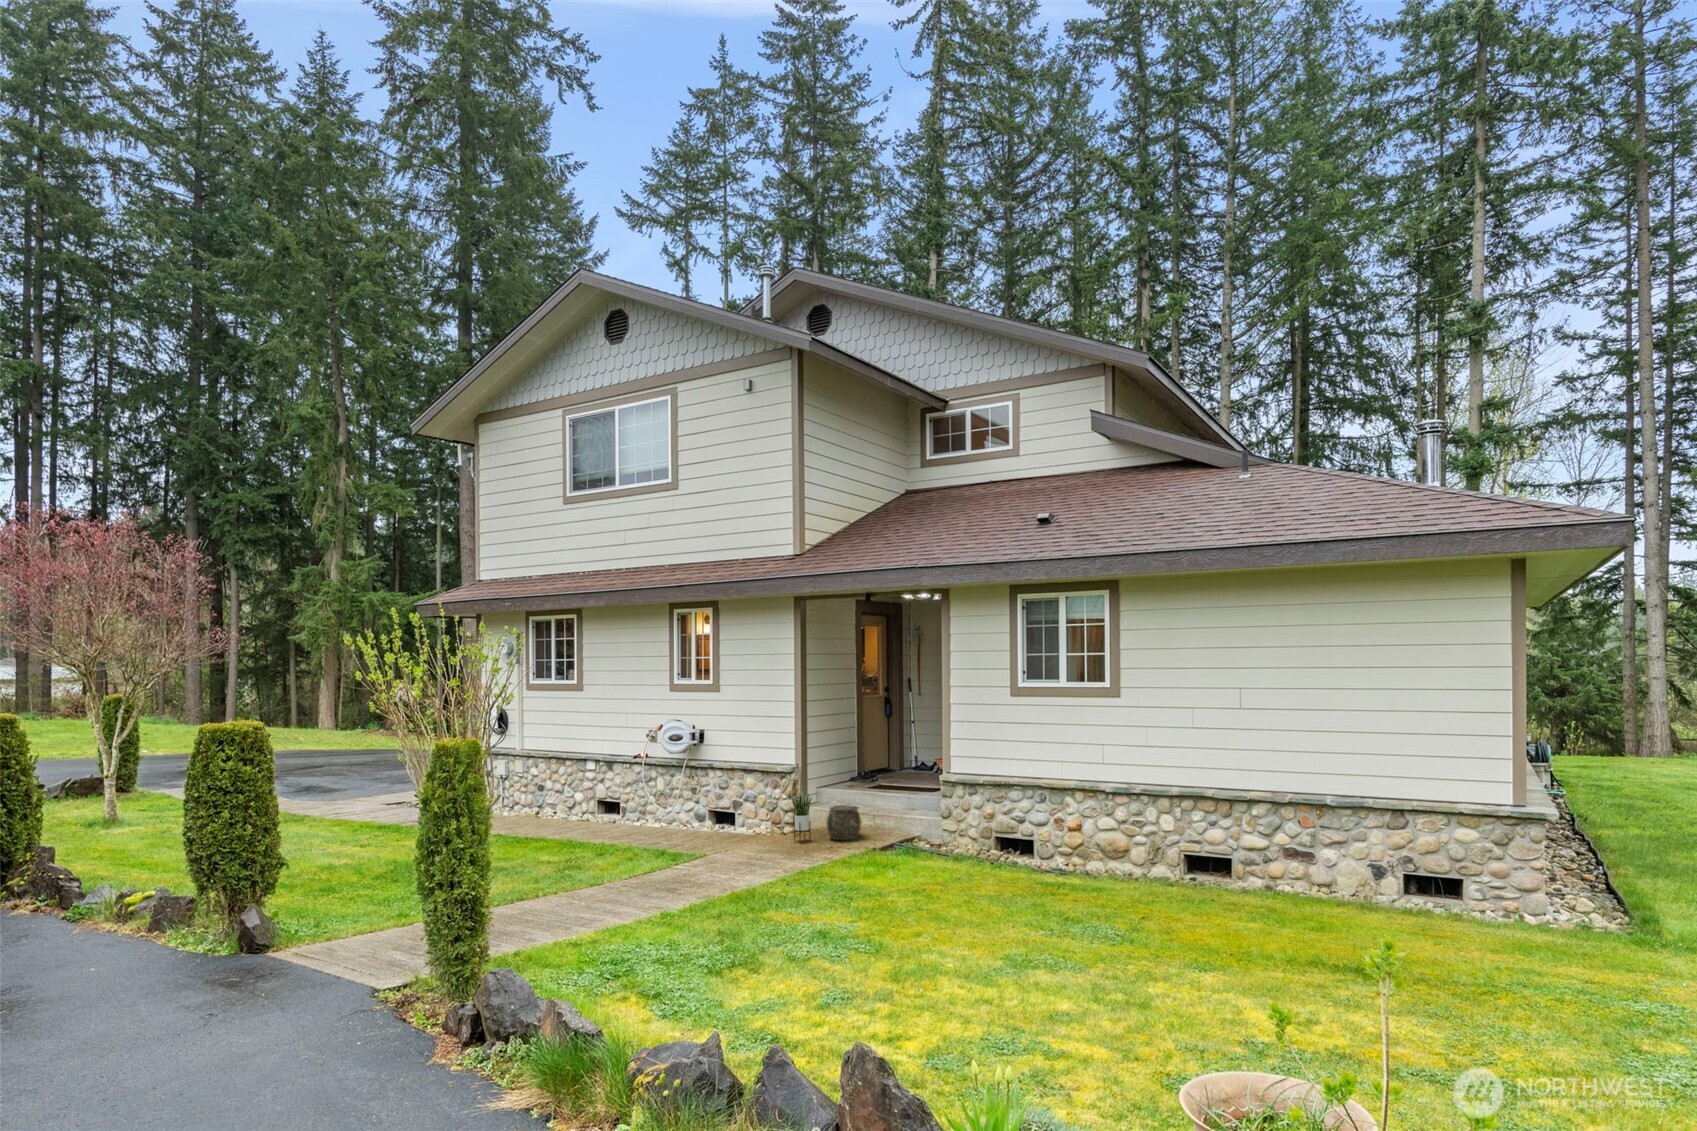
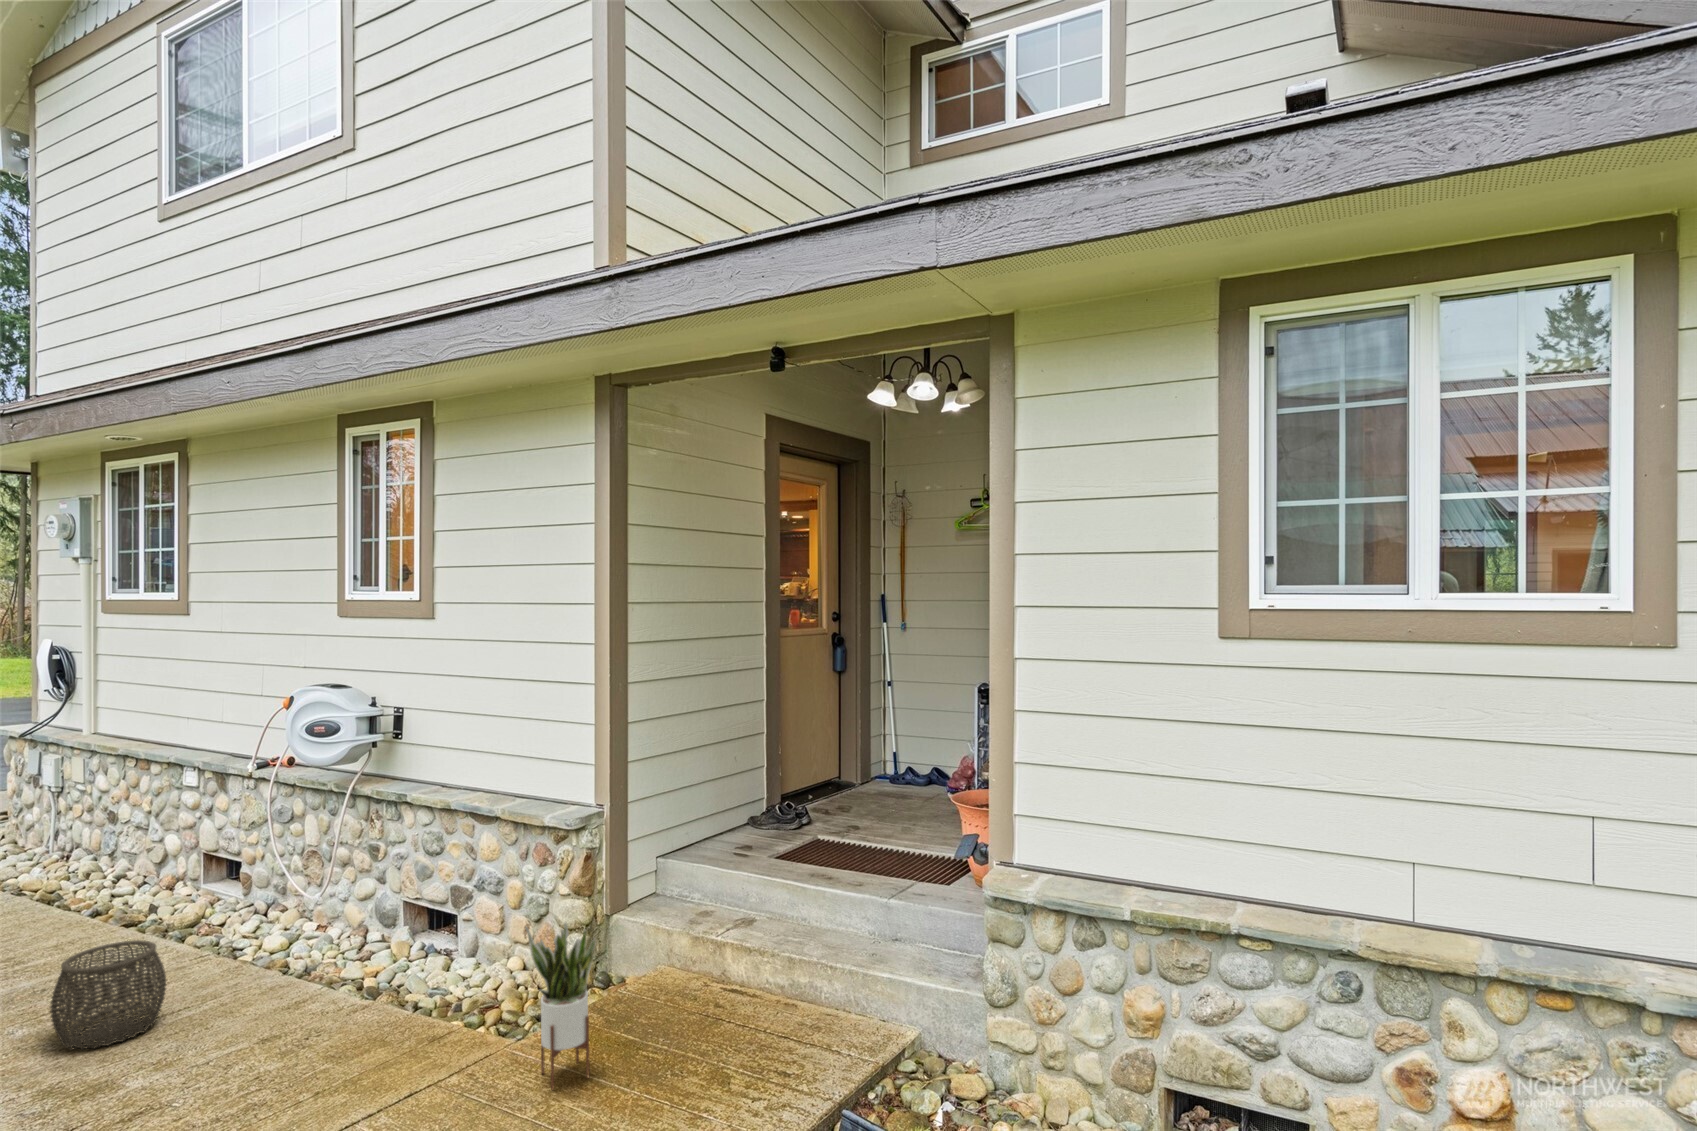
woven basket: present [827,805,861,840] -> present [50,940,166,1050]

